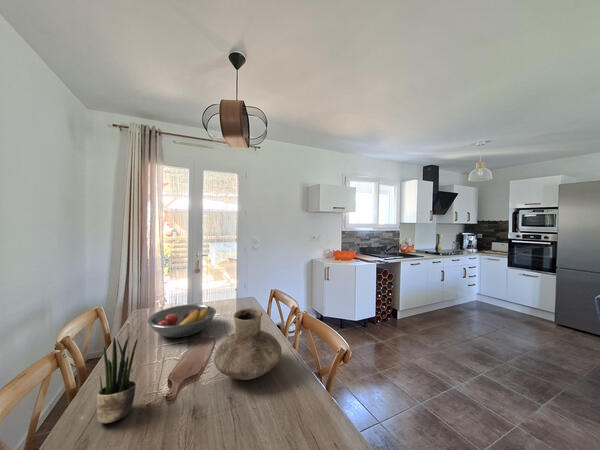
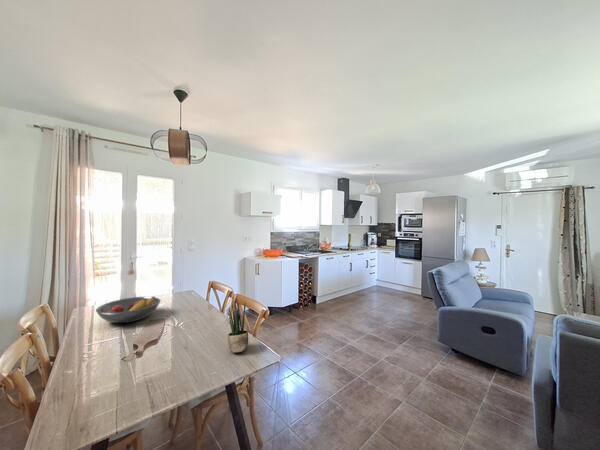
vase: present [214,308,282,380] -> none [166,290,220,340]
potted plant: present [97,337,138,423] -> present [228,302,248,353]

